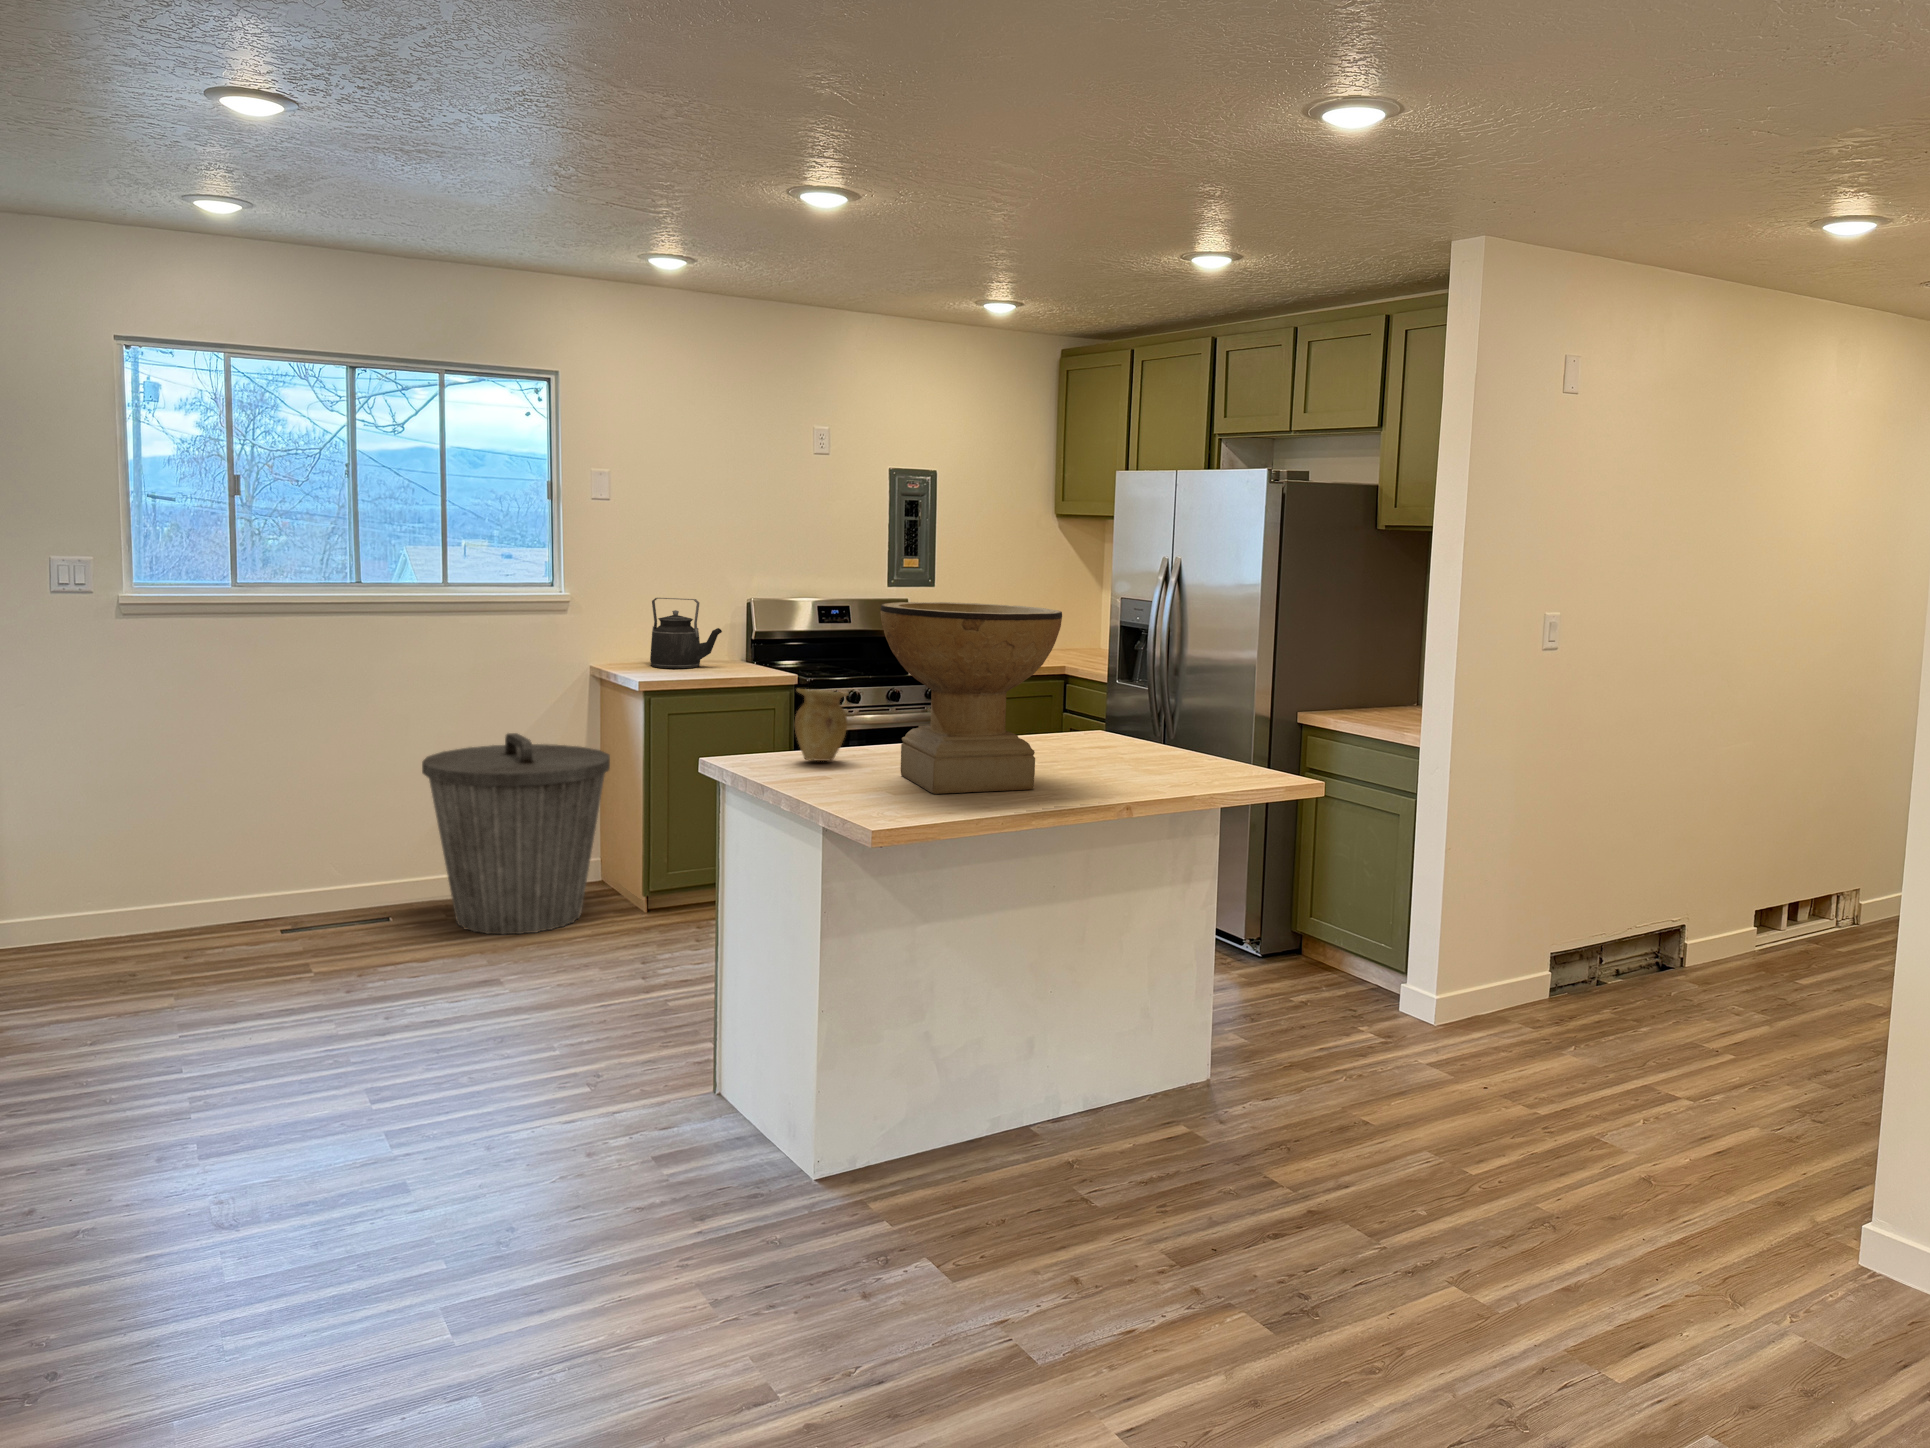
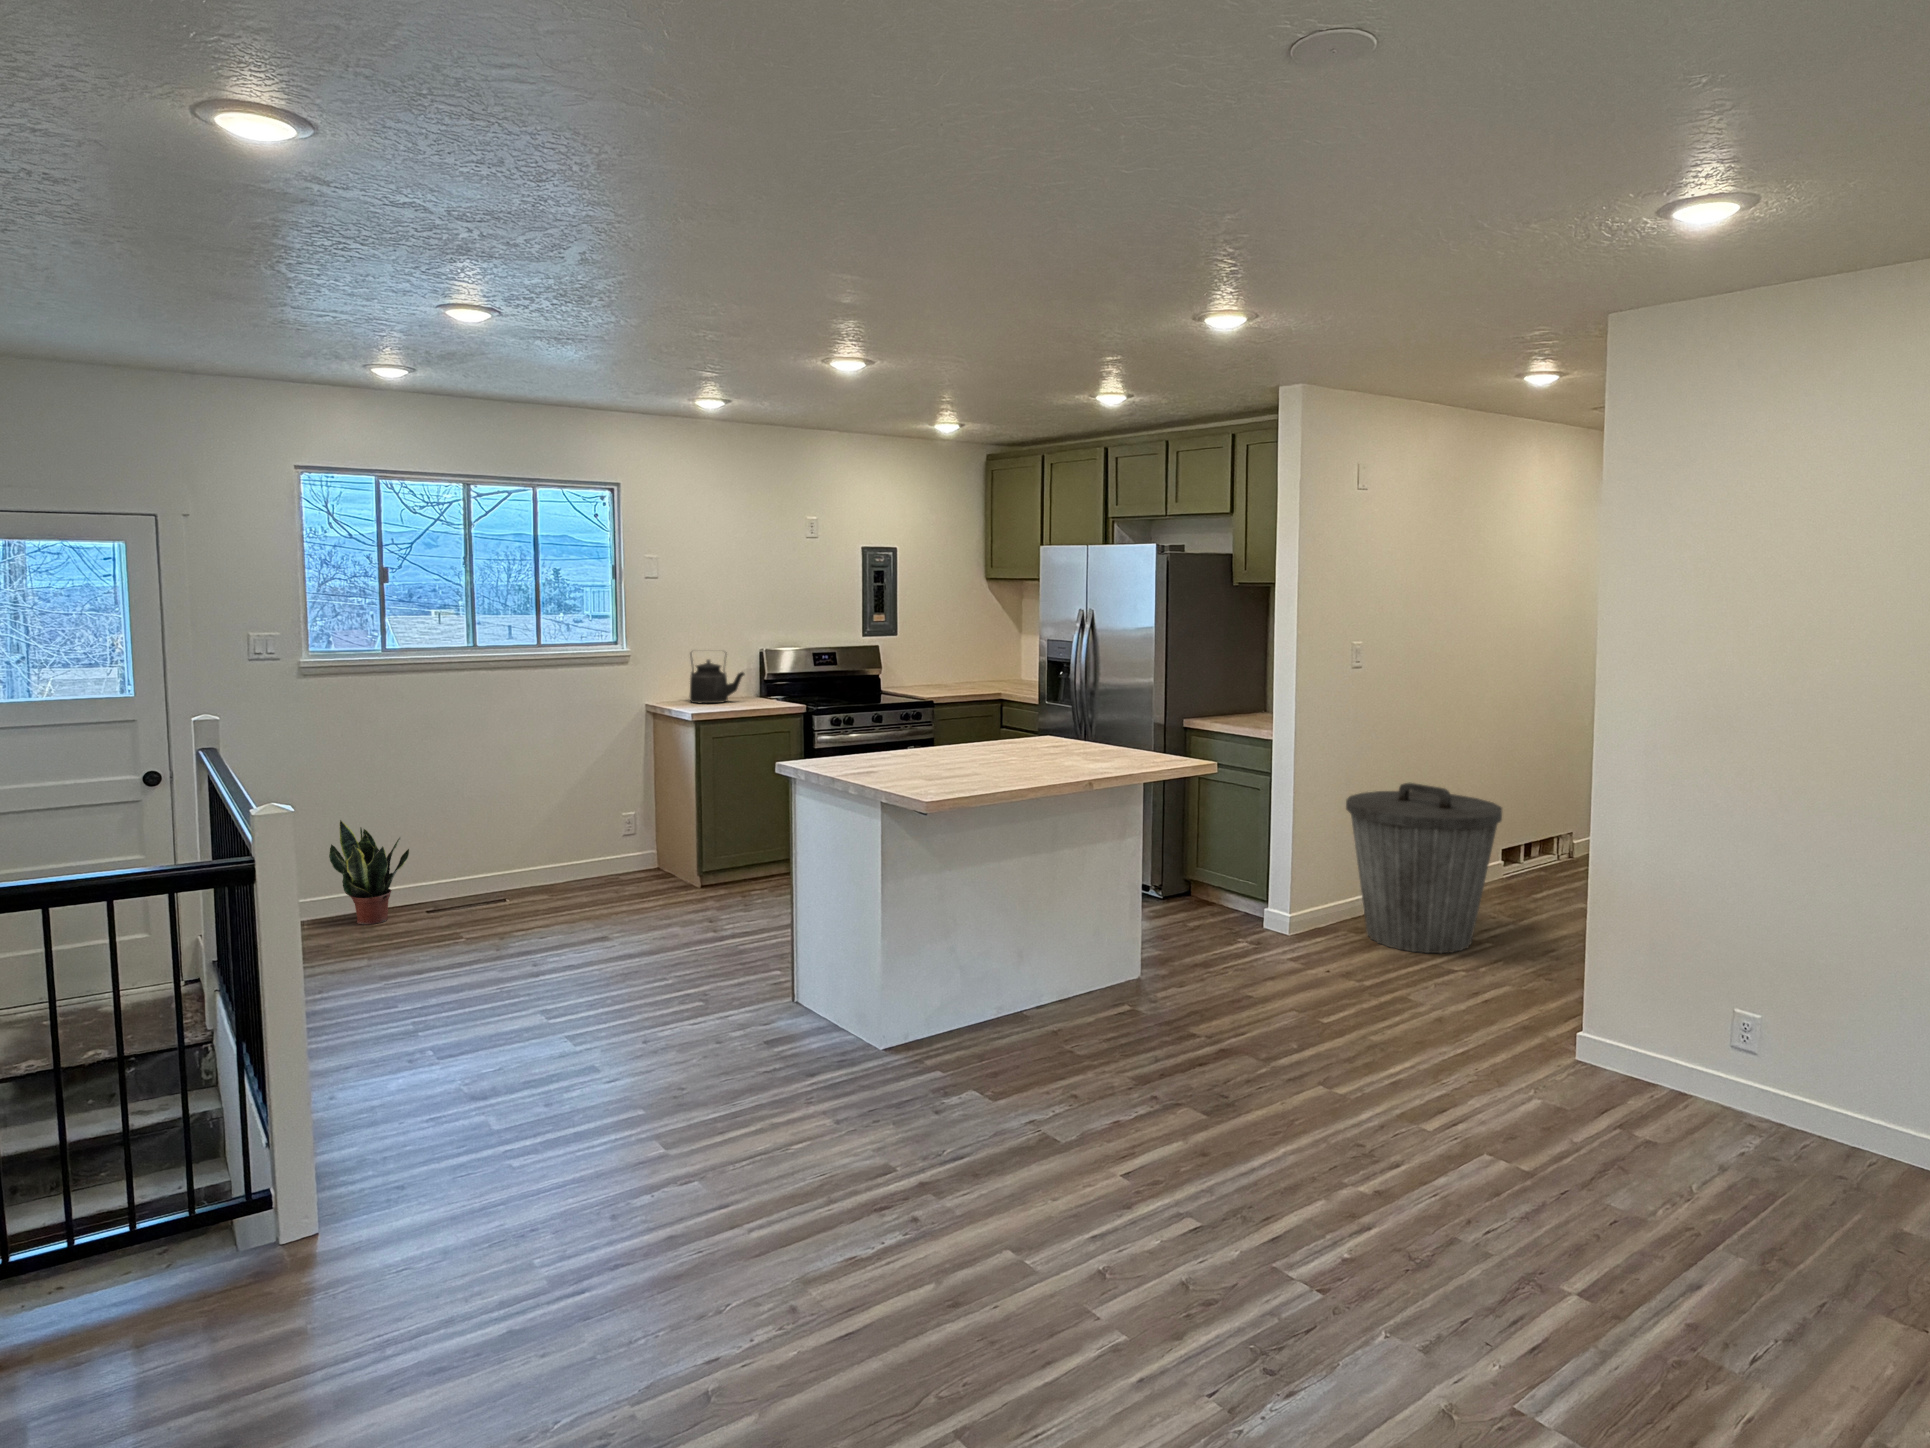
decorative bowl: present [880,602,1062,794] -> none [913,648,1038,779]
vase: present [795,689,848,761] -> none [847,711,885,761]
trash can: present [422,733,610,934] -> present [1346,783,1502,953]
potted plant: none [165,805,268,941] -> present [329,820,409,924]

